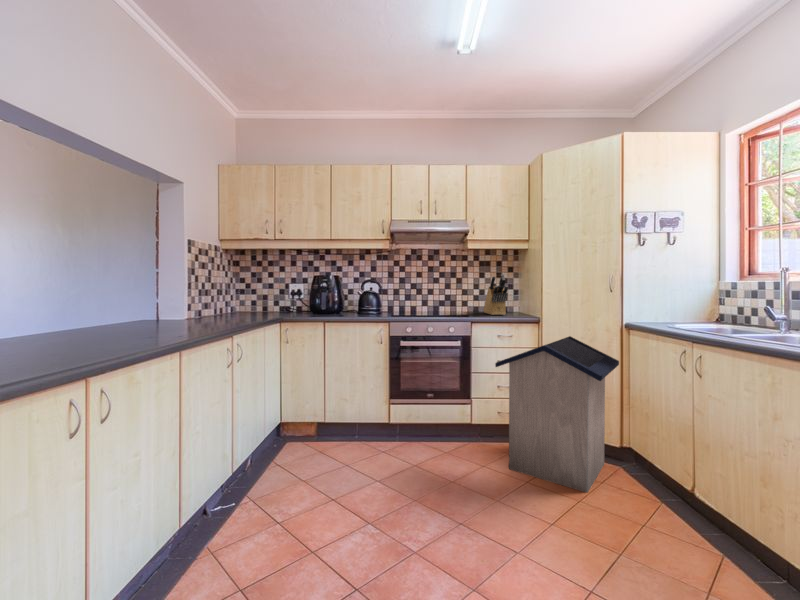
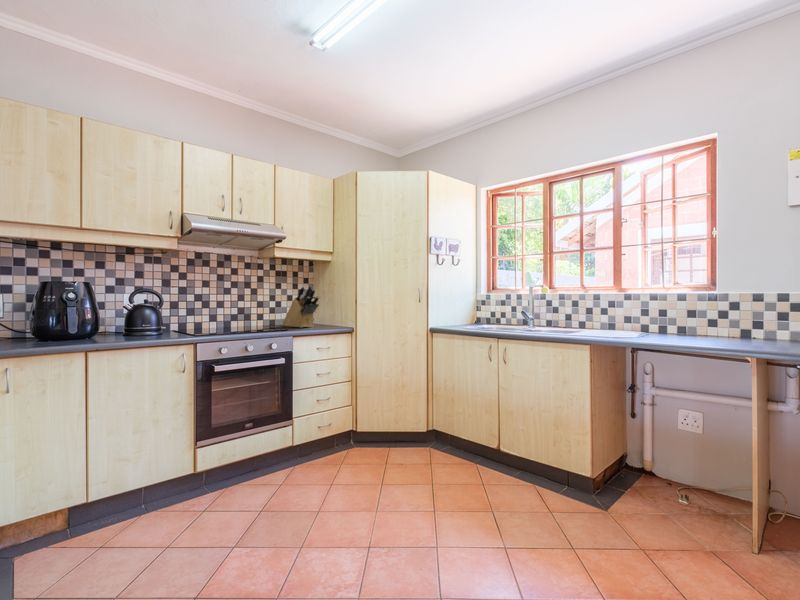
trash can: present [495,336,619,493] -> none [341,342,436,479]

